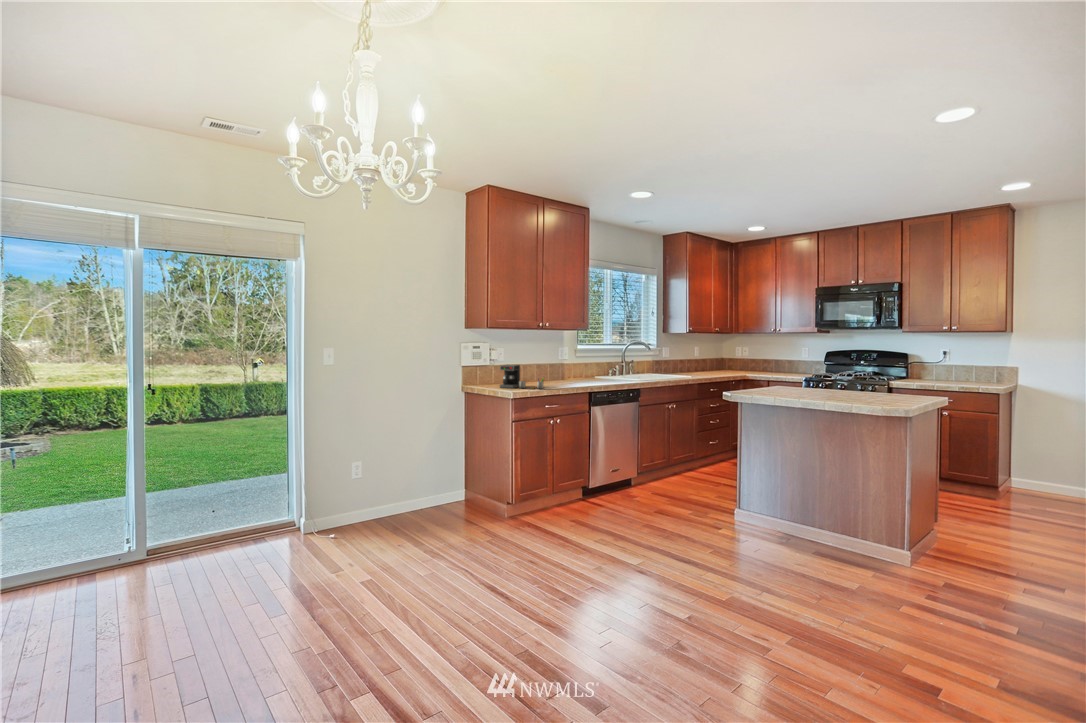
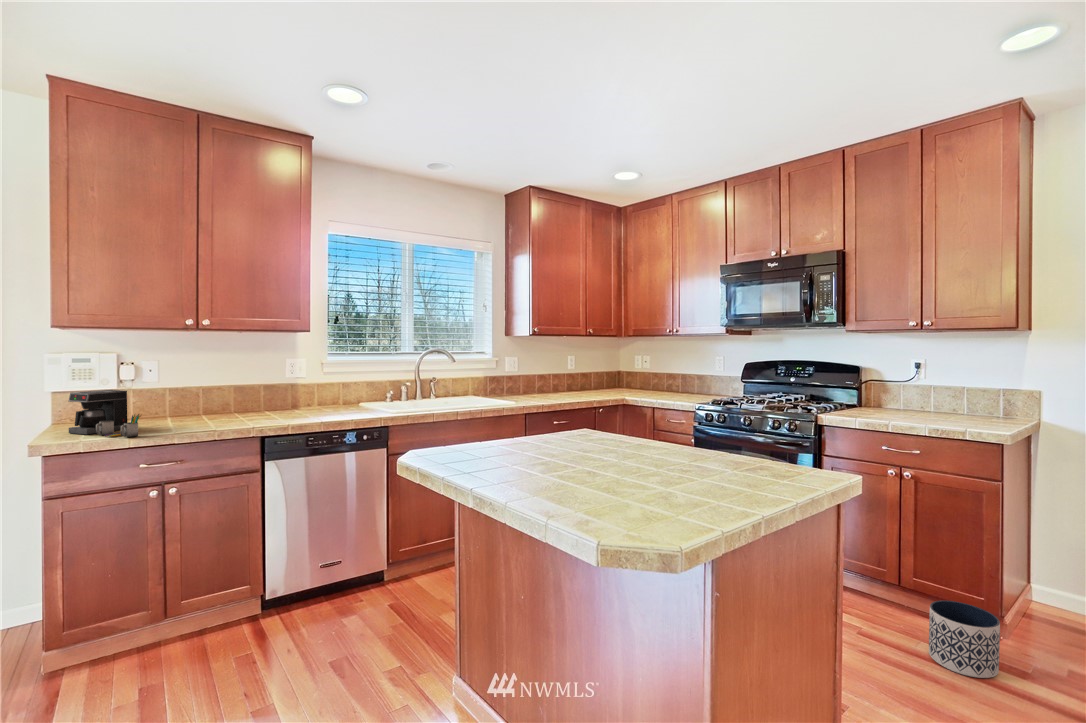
planter: none [960,477,998,510] -> present [929,600,1000,678]

